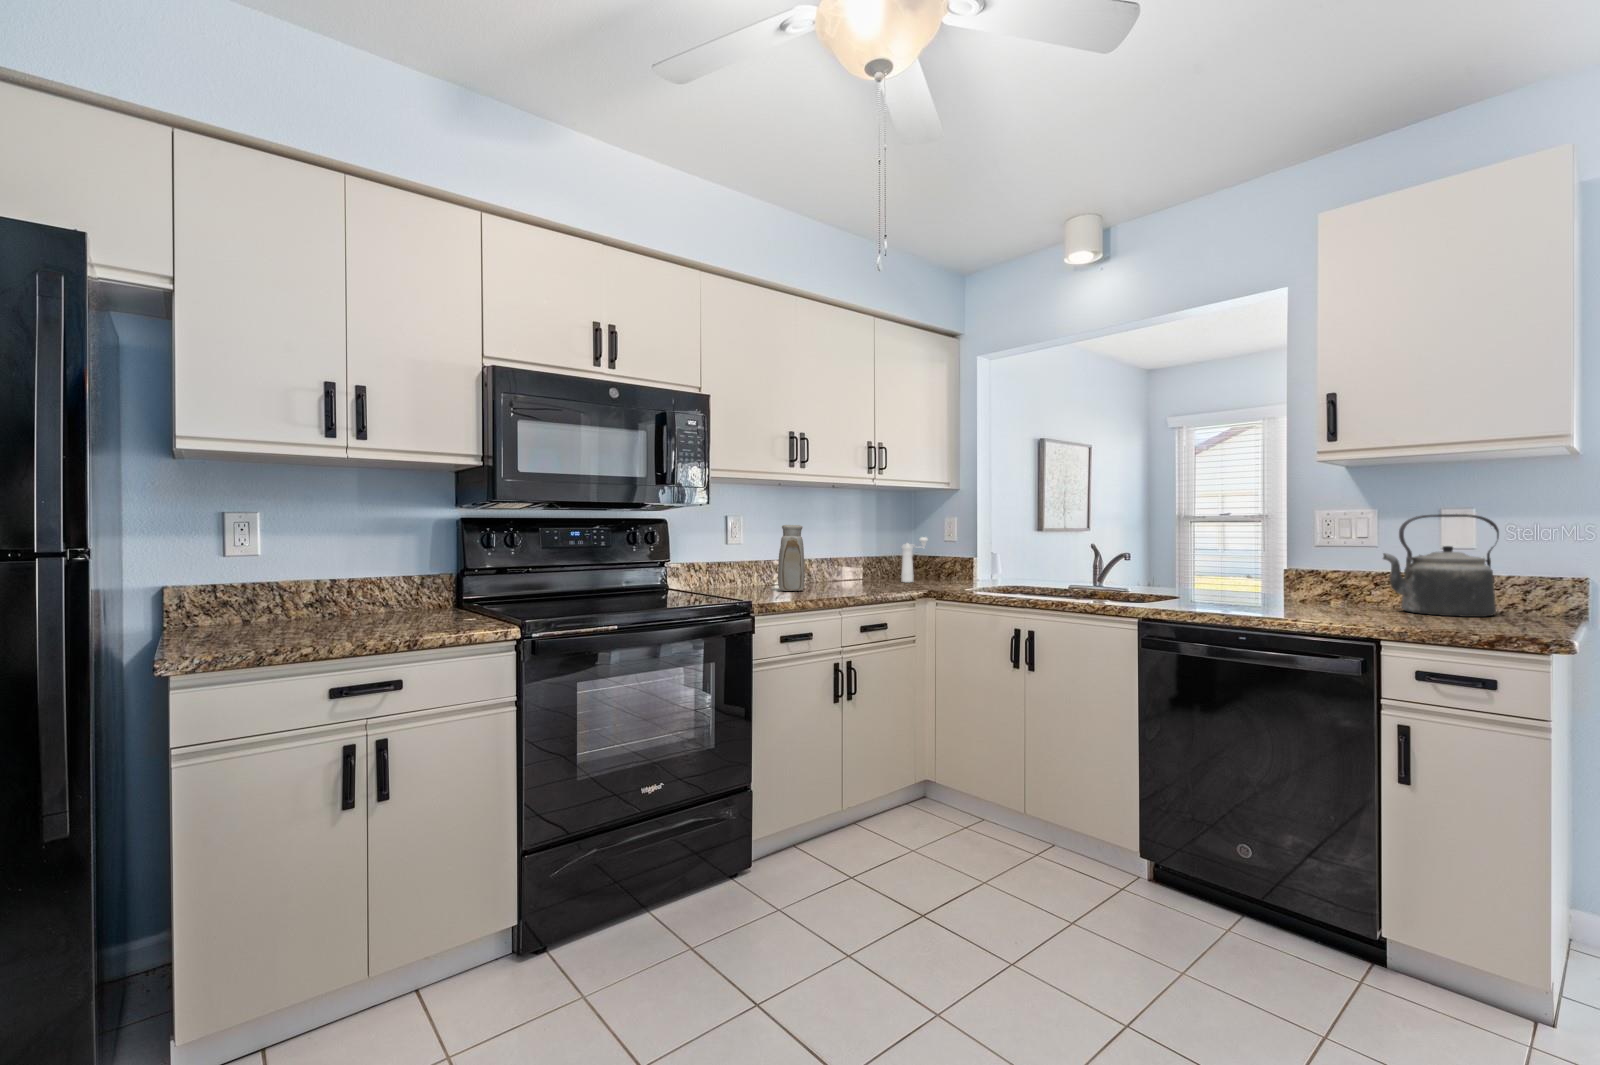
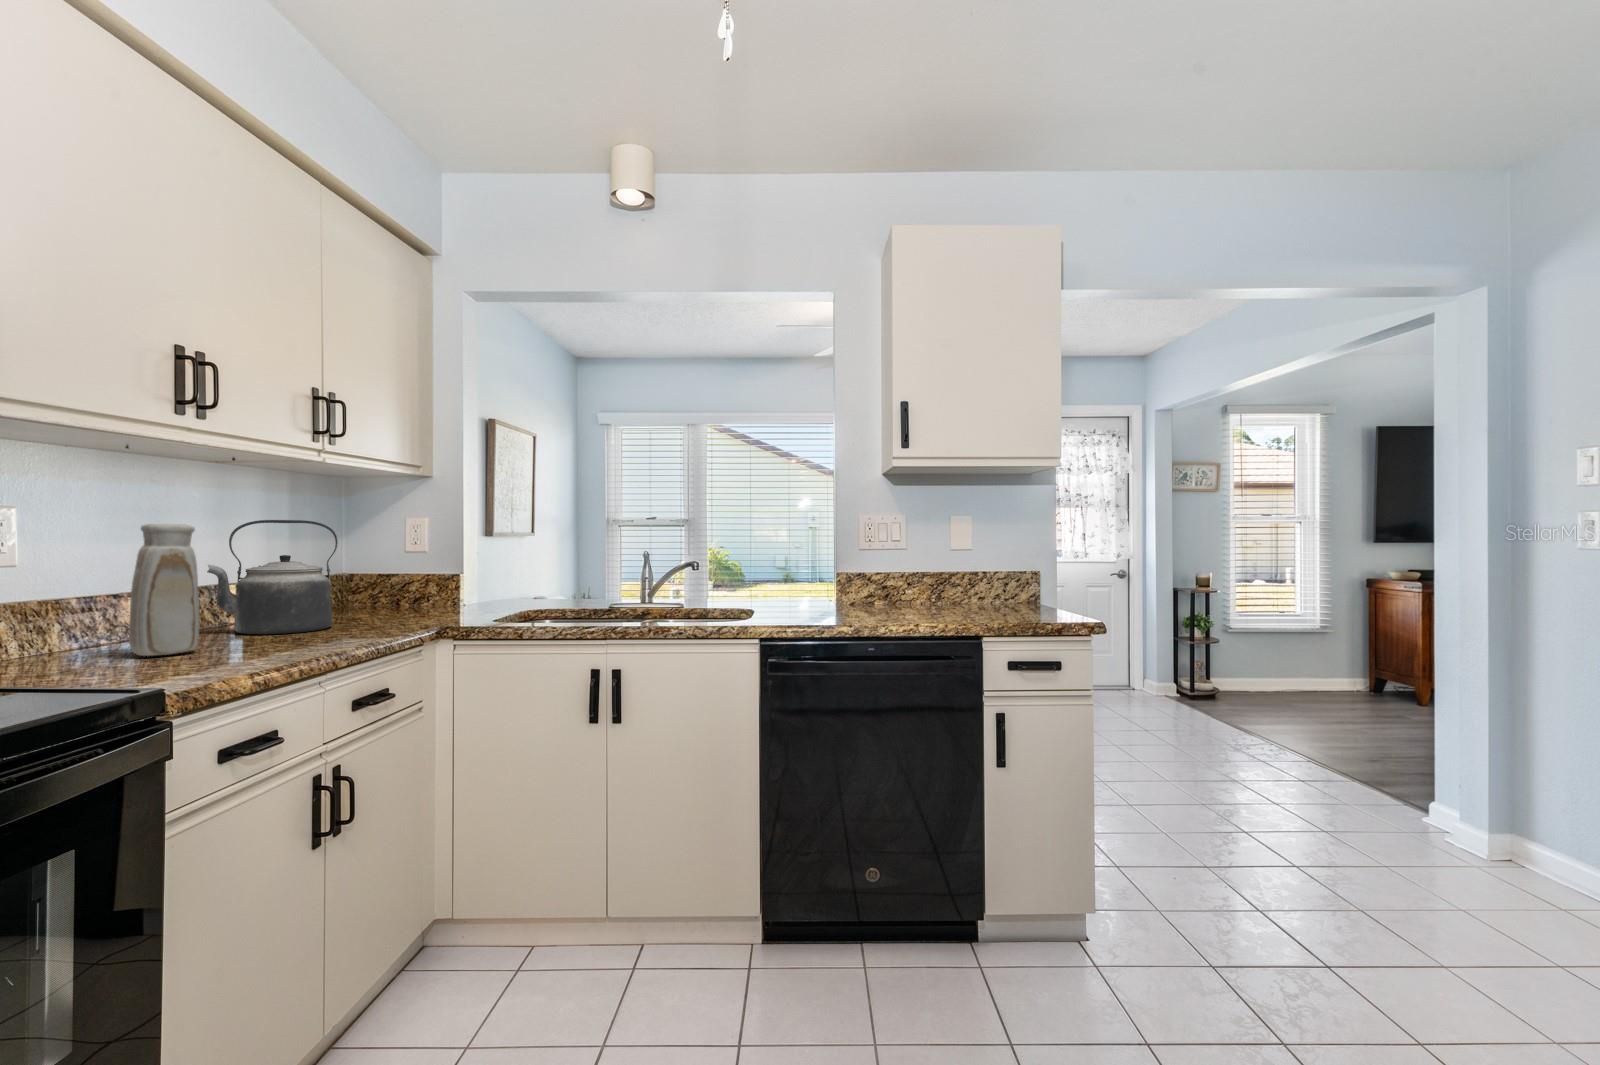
kettle: present [1383,514,1499,617] -> present [207,520,338,635]
pepper mill: present [901,537,928,582] -> none [341,547,381,617]

